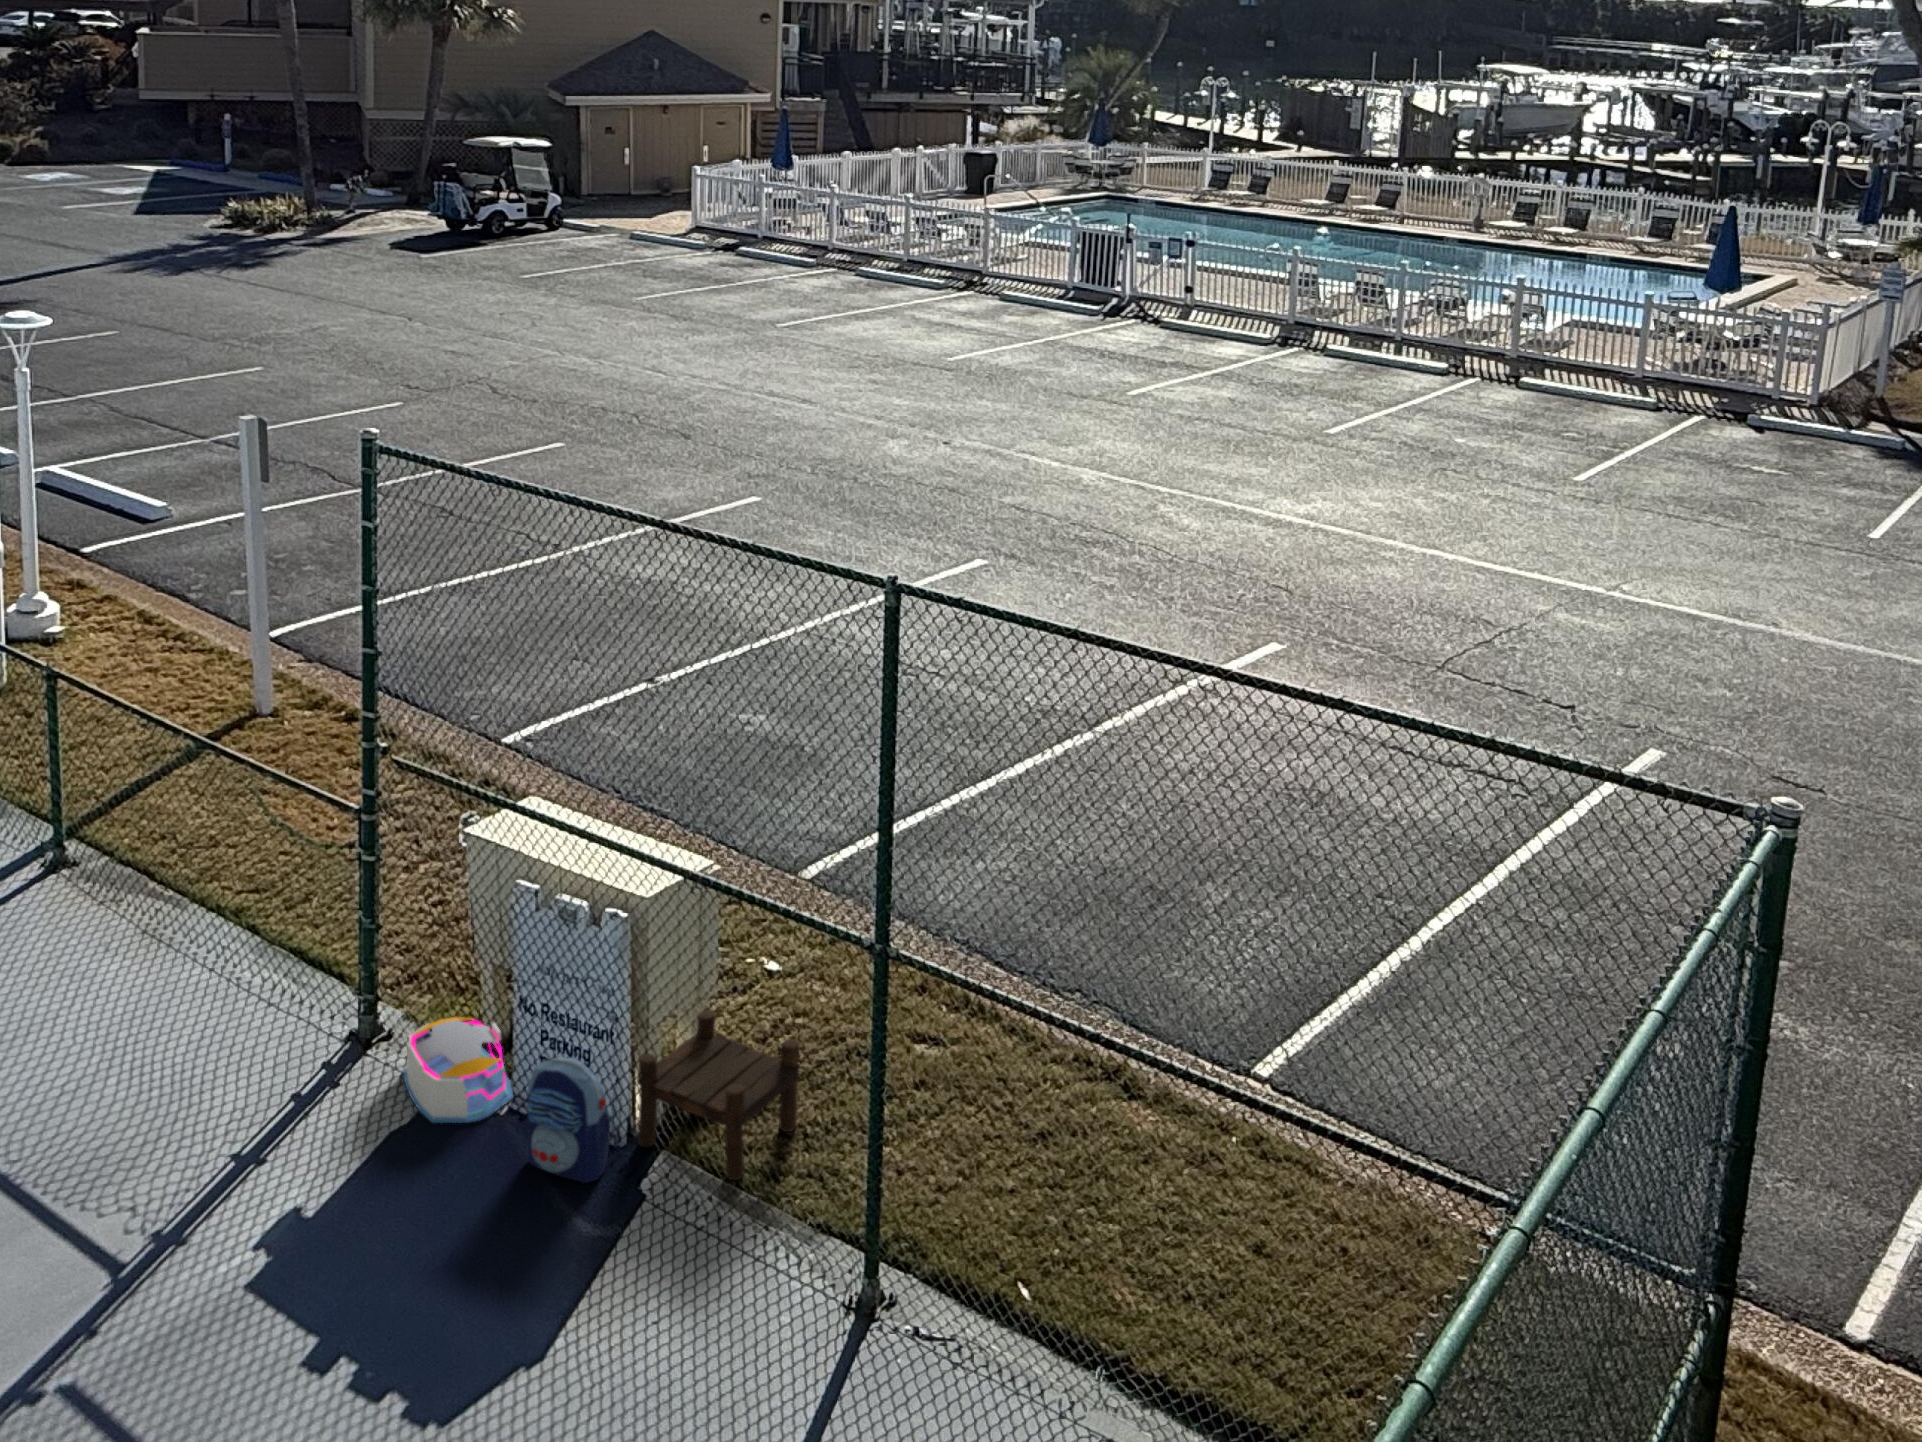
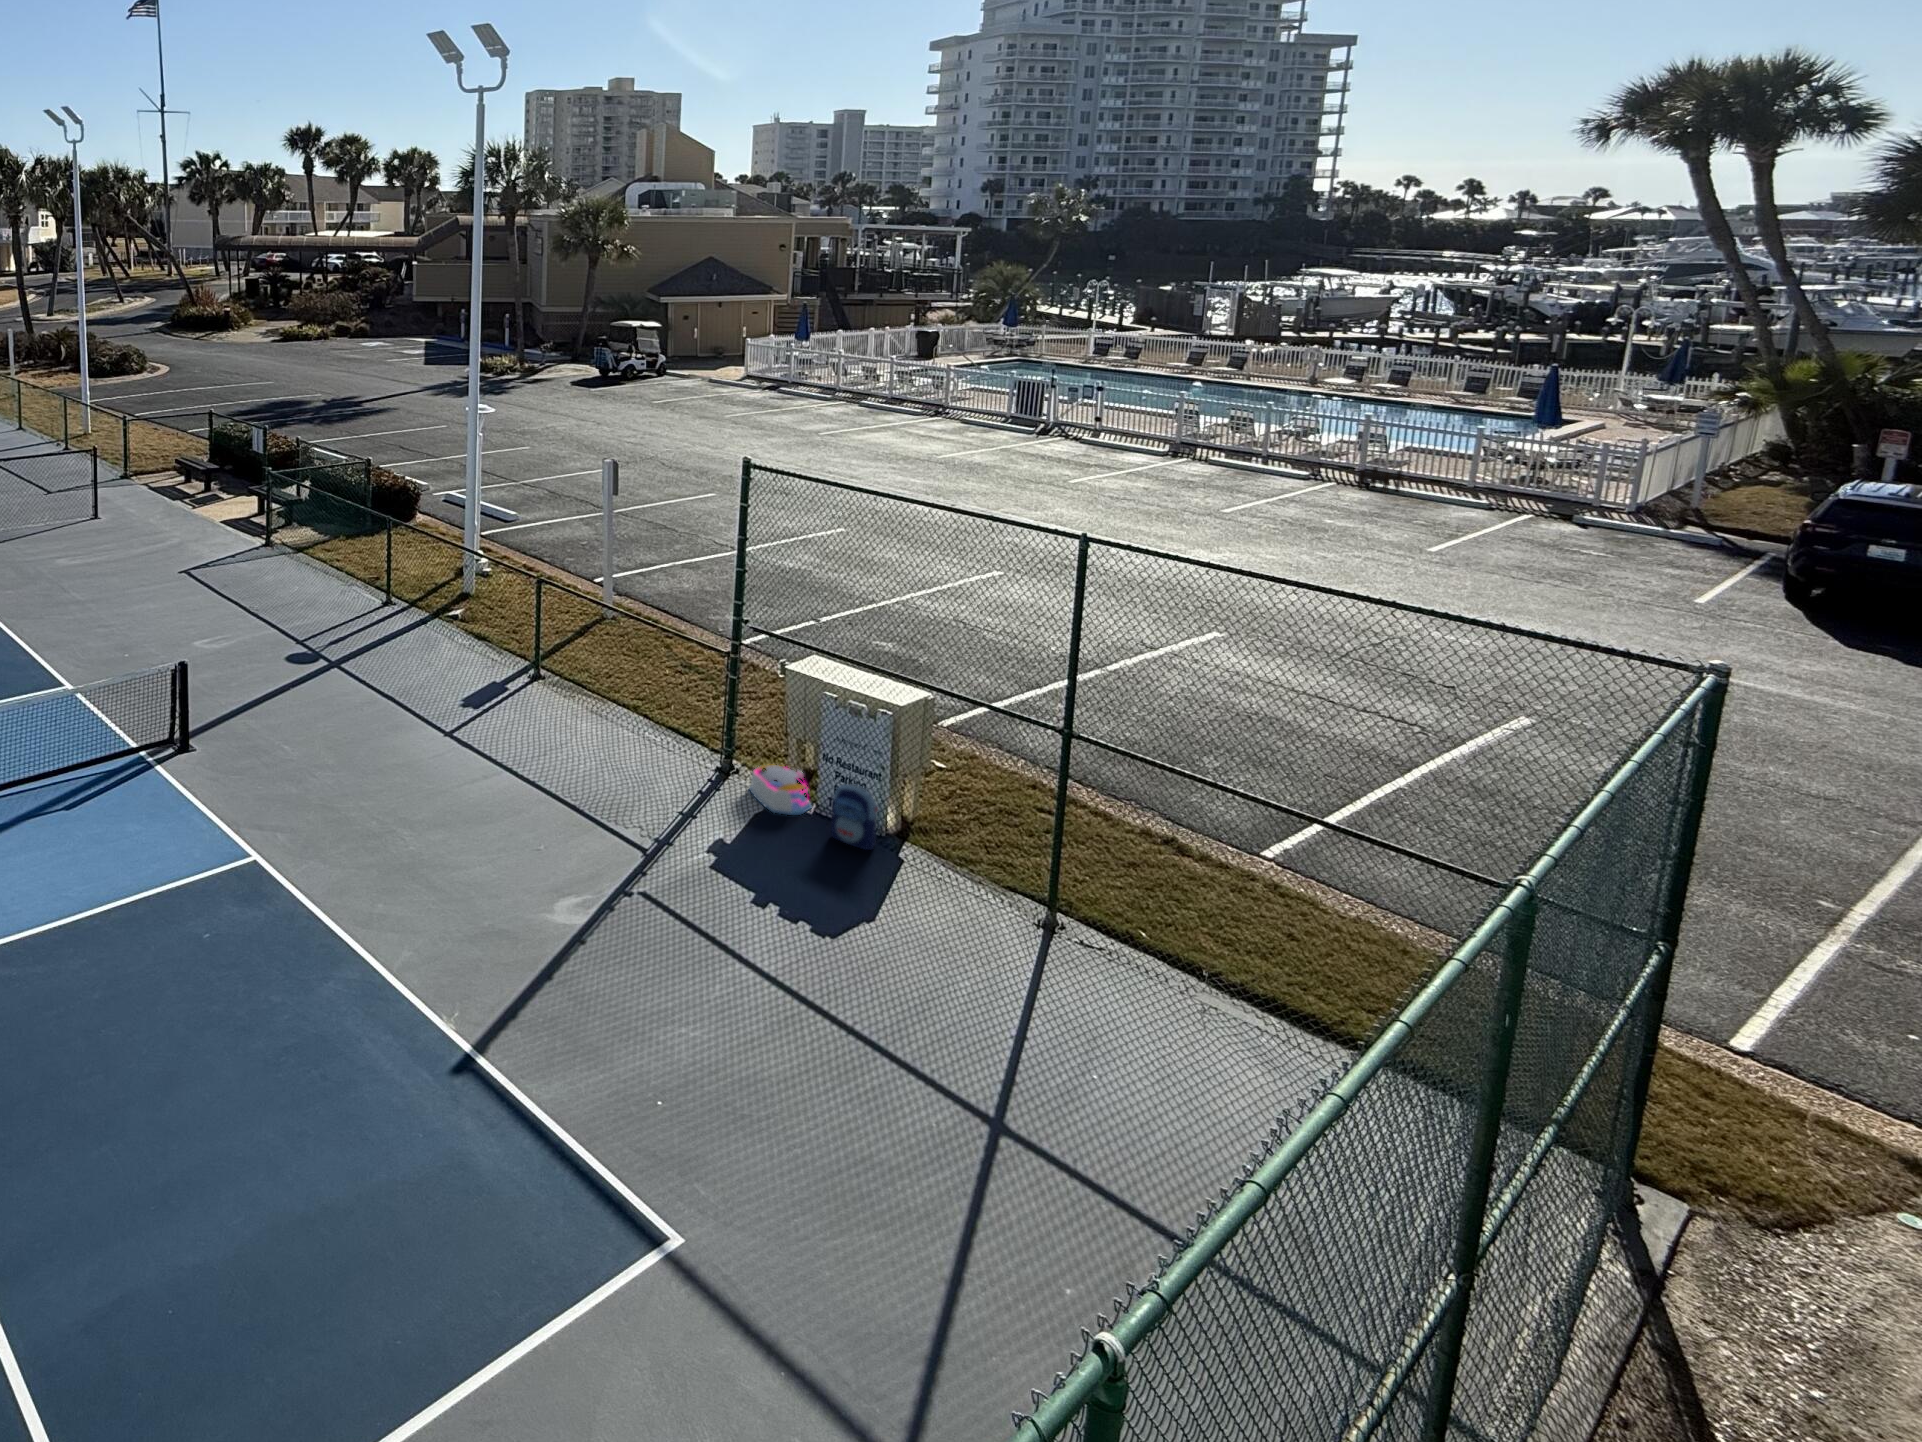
stool: present [637,1010,800,1180] -> present [1359,467,1402,493]

